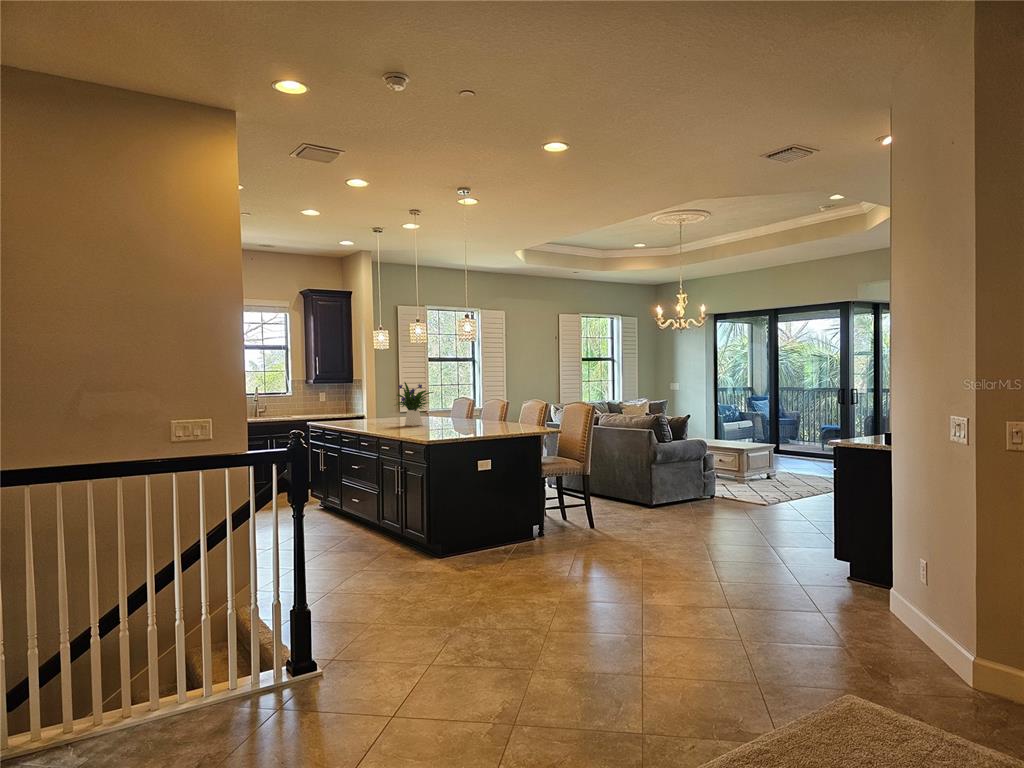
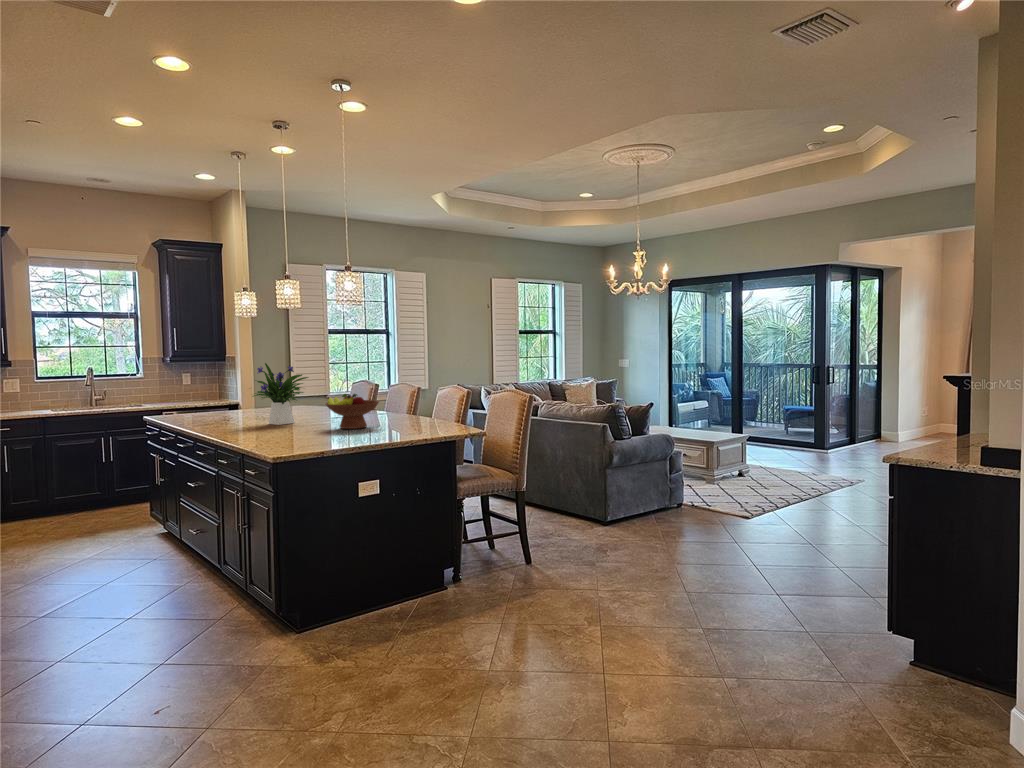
fruit bowl: none [448,403,486,428] -> present [325,394,379,429]

